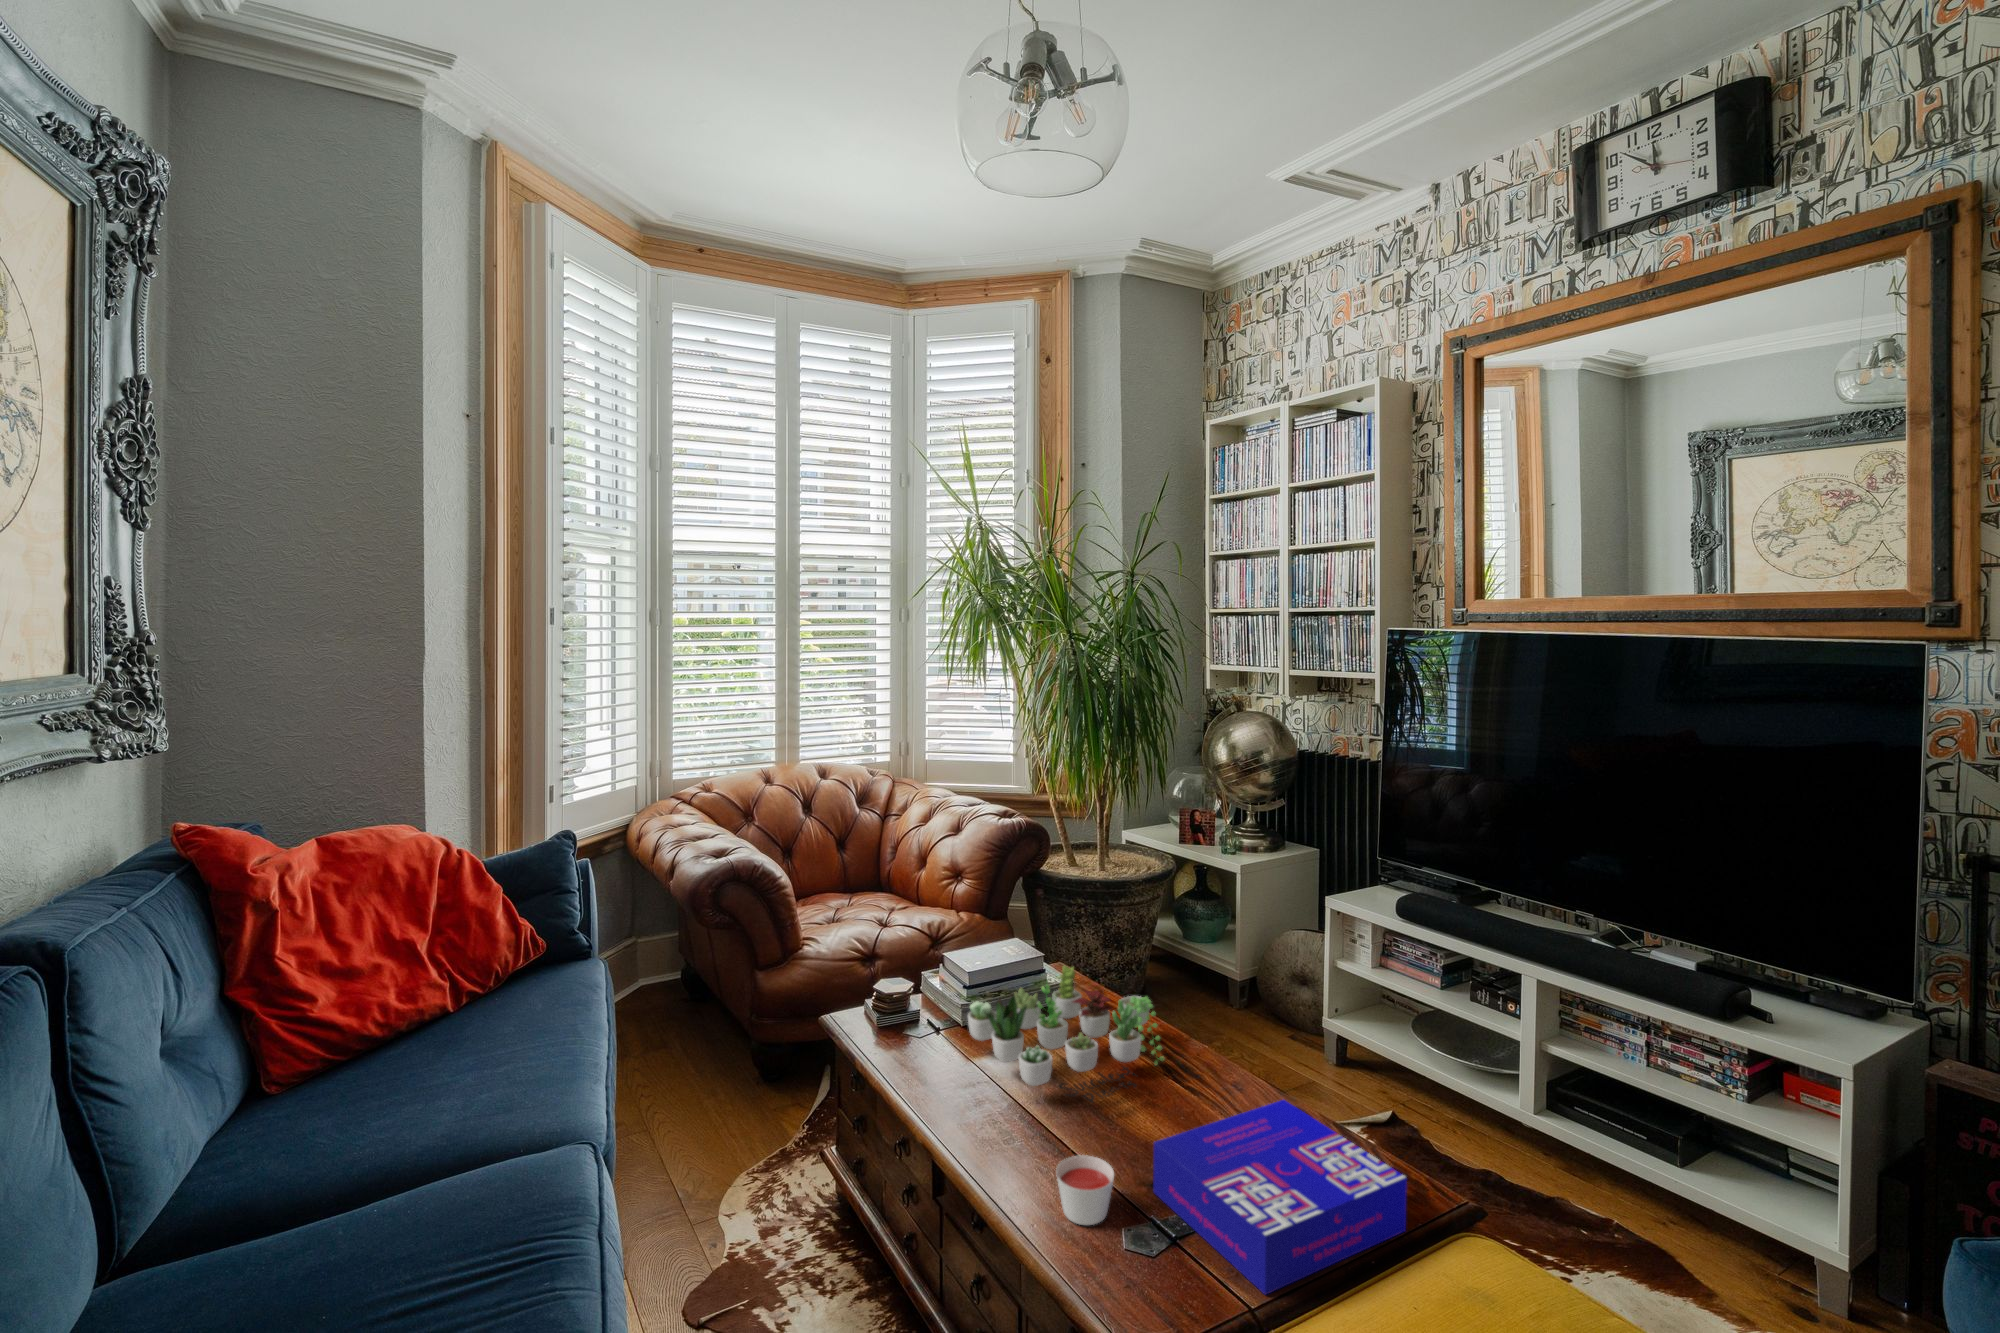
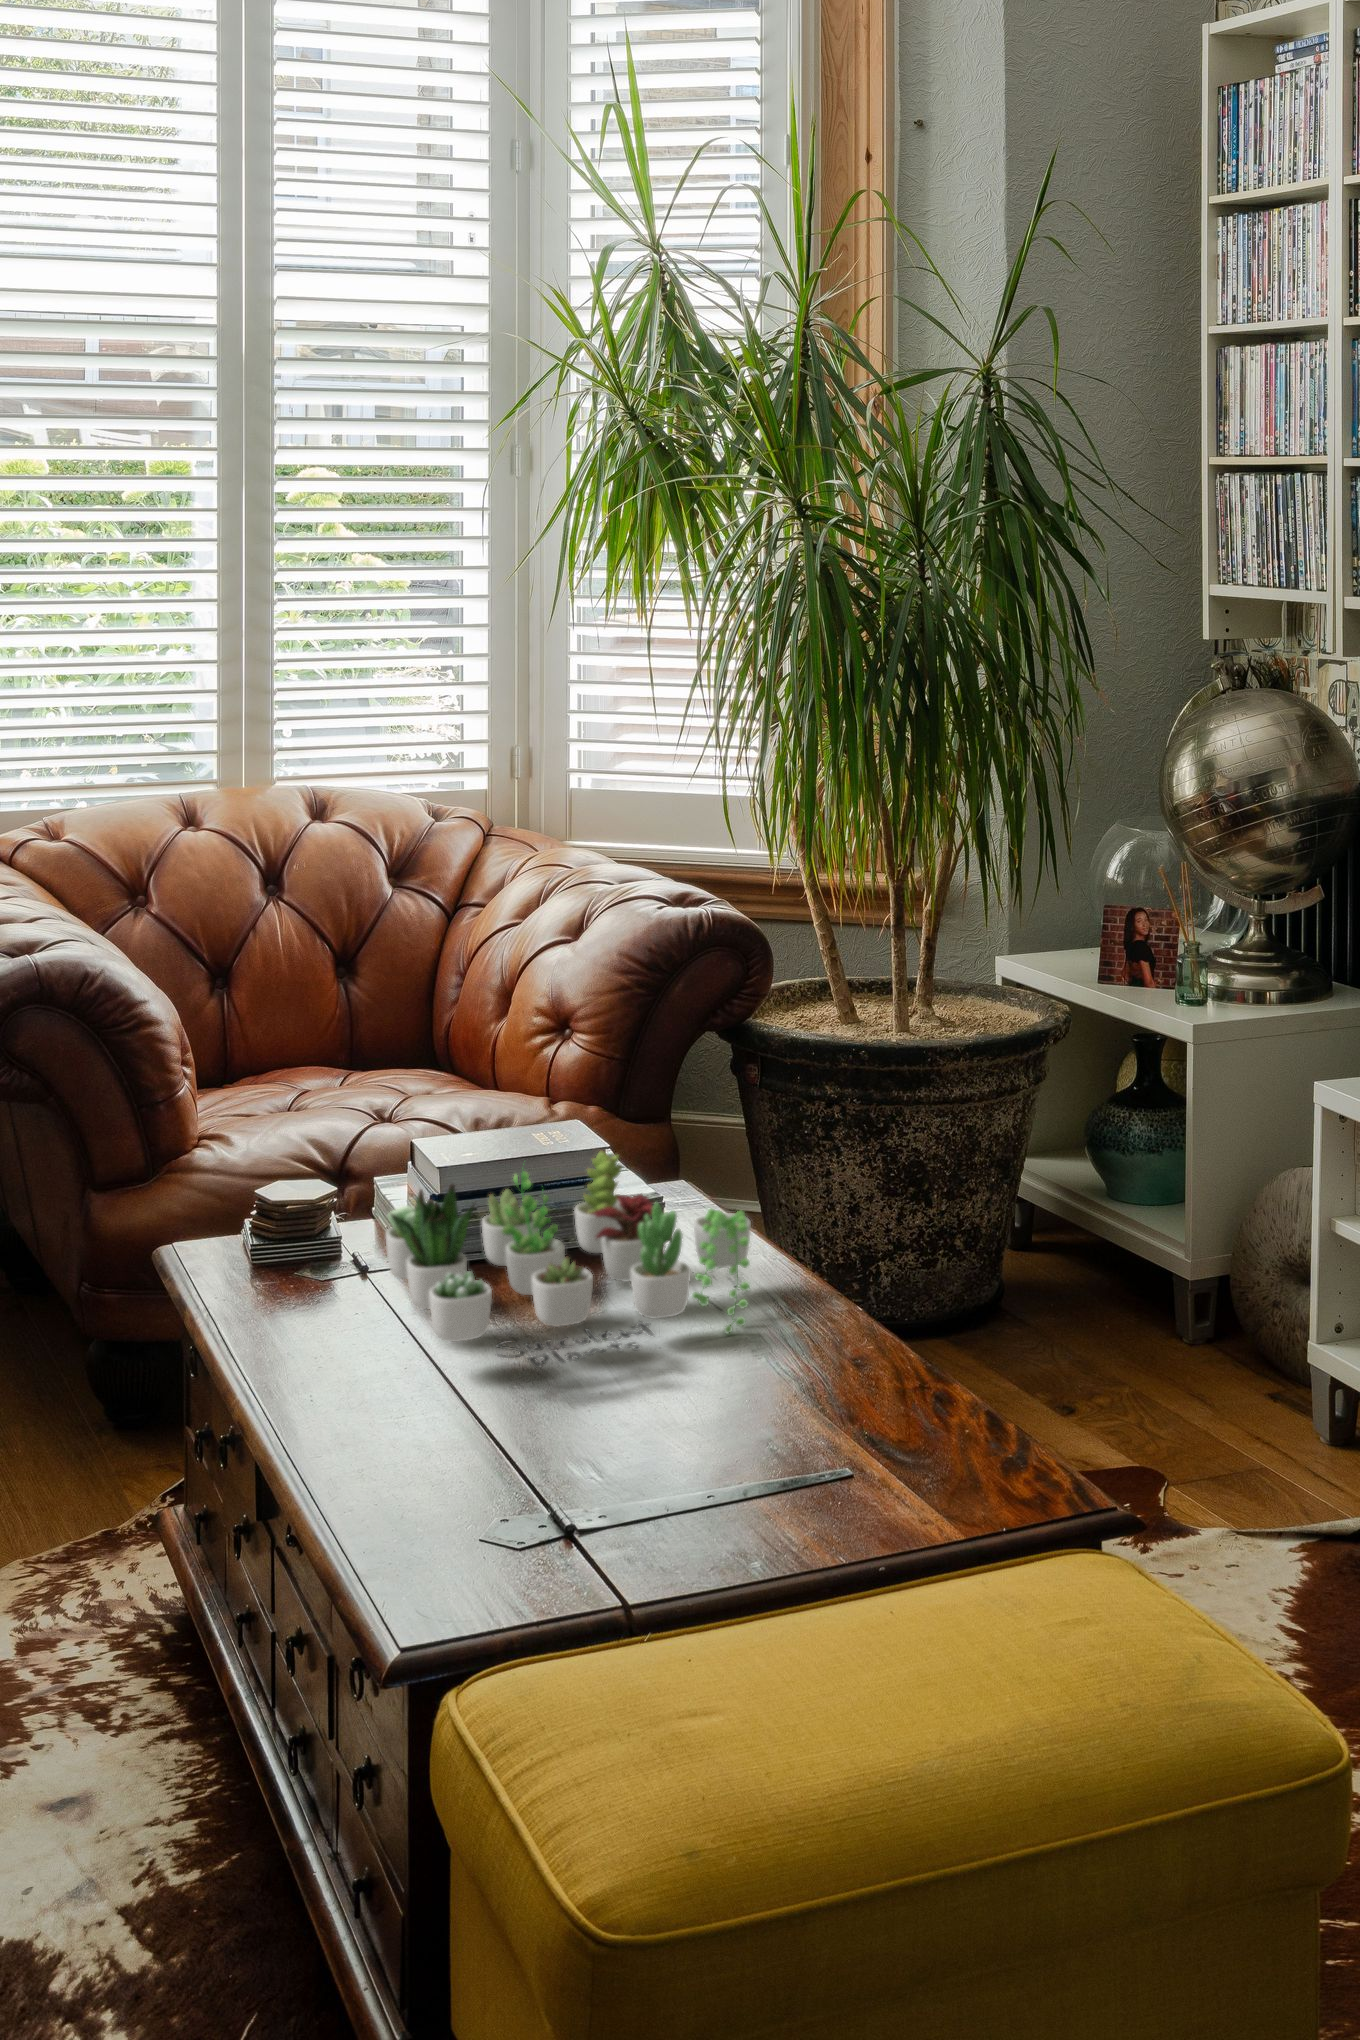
board game: present [1153,1100,1407,1294] -> none [567,1359,958,1610]
candle: present [1056,1155,1114,1225] -> none [377,1421,481,1525]

